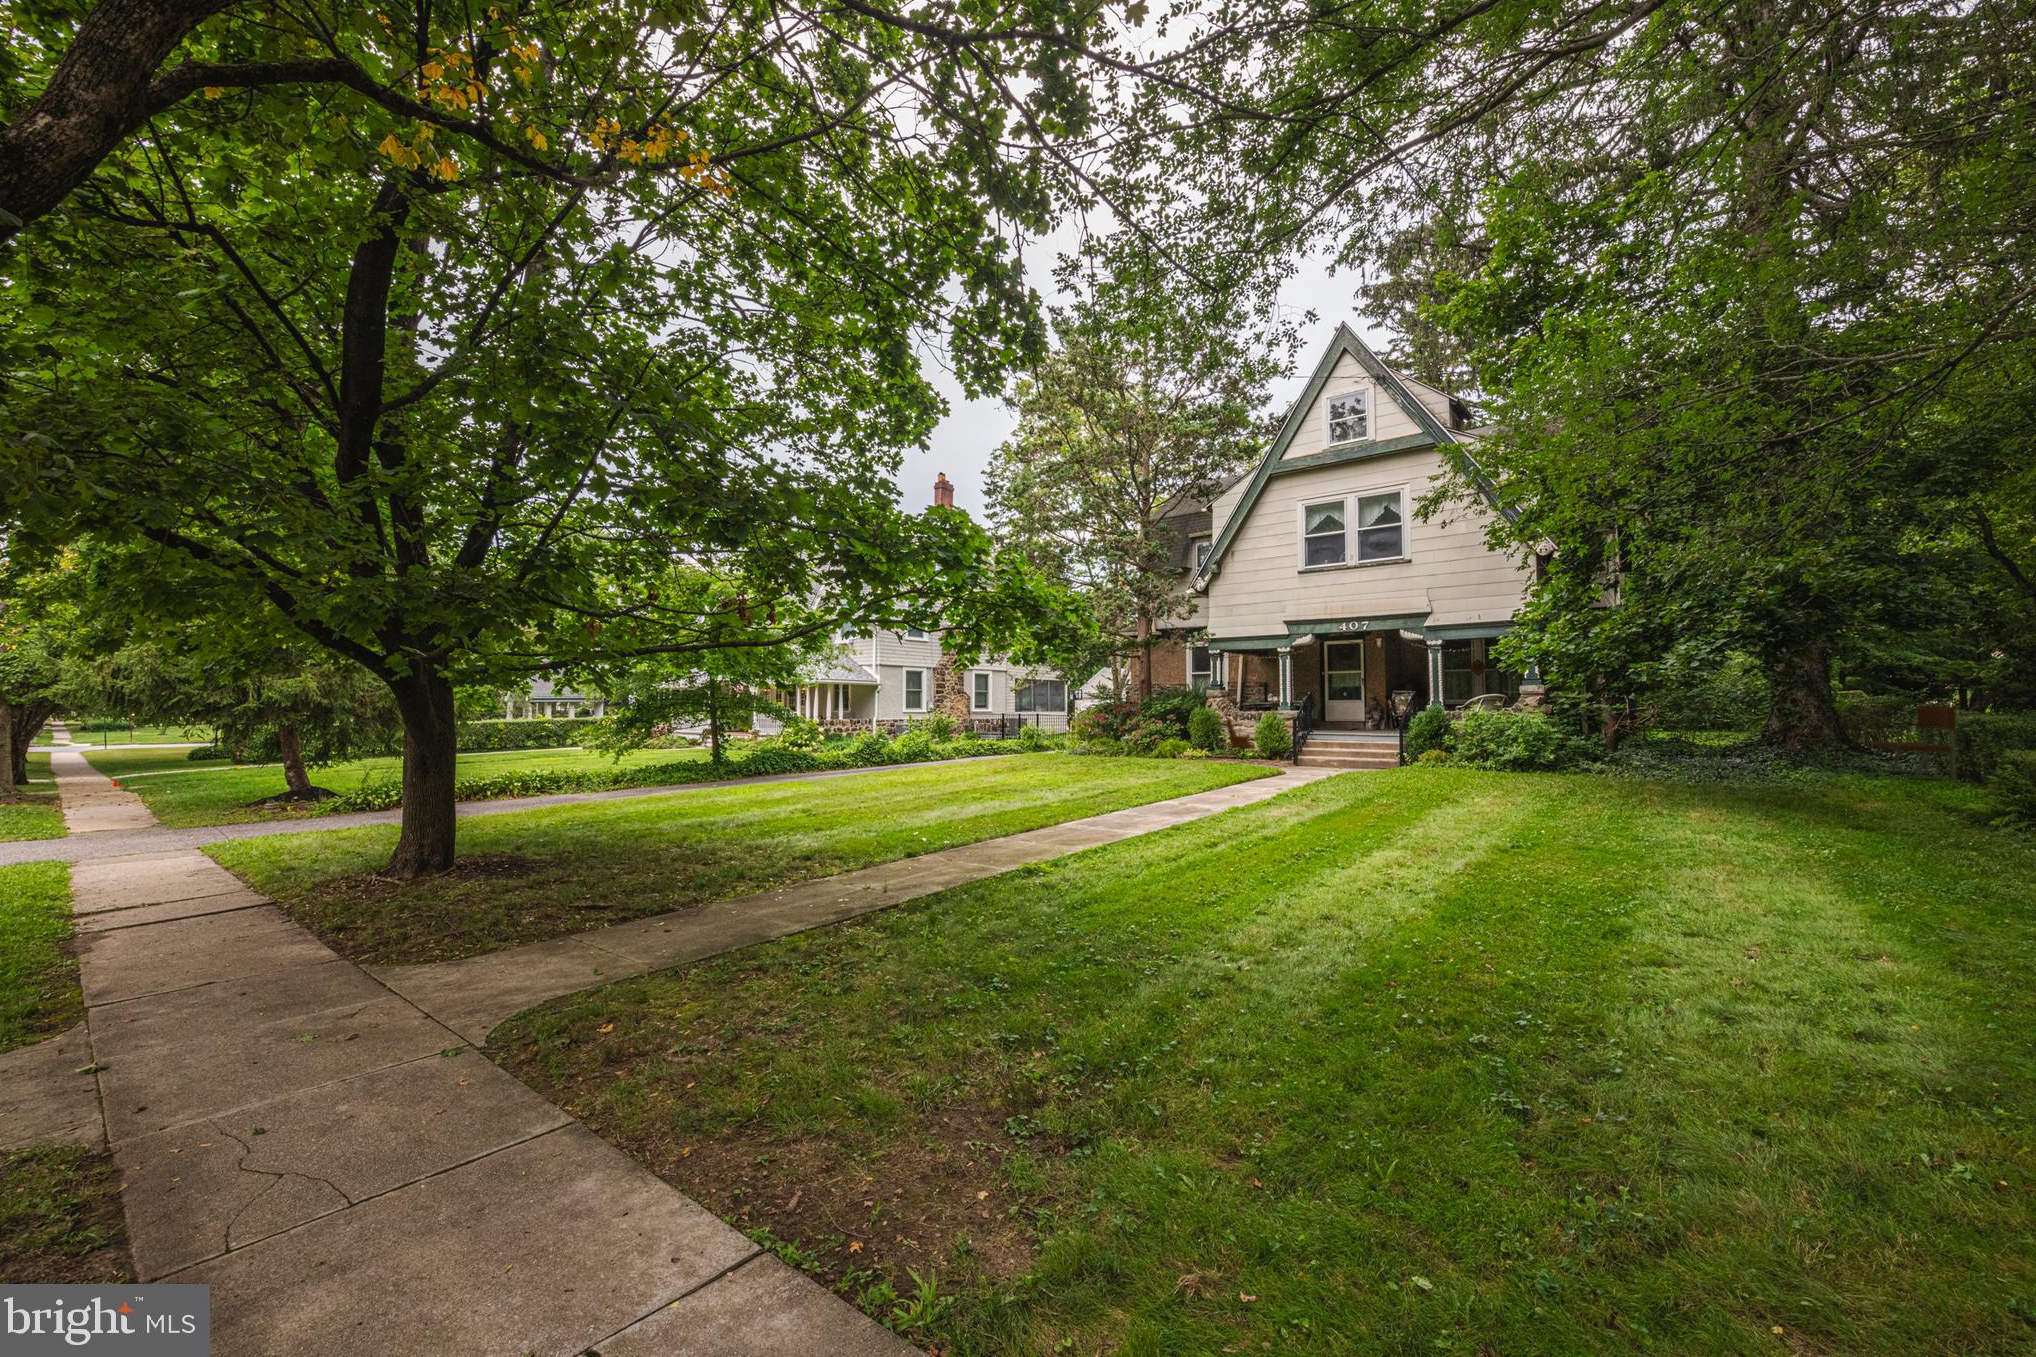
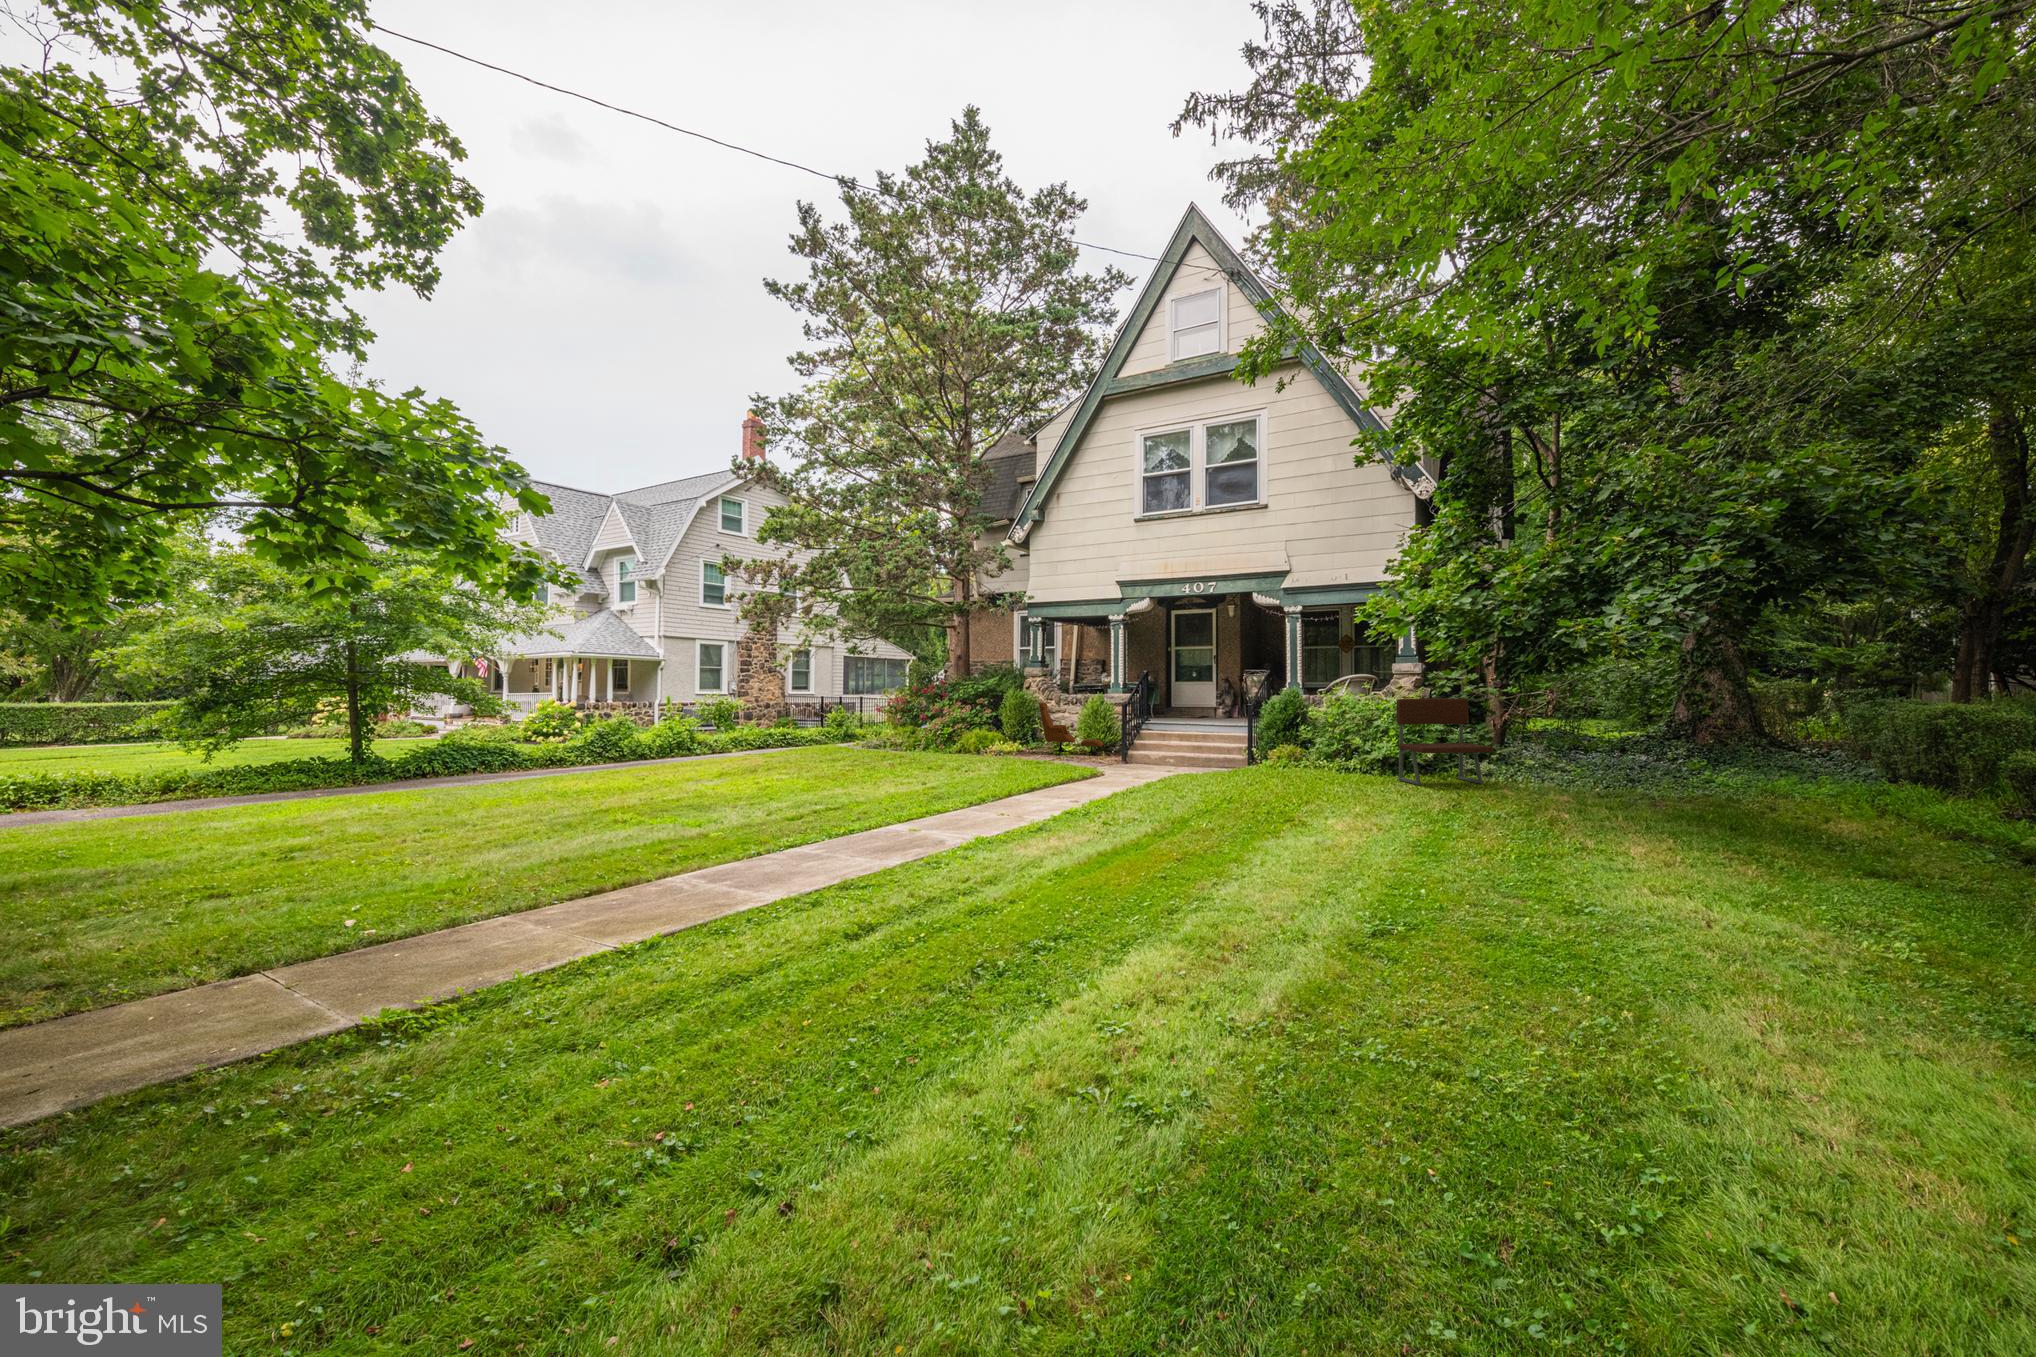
bench: present [1875,706,1957,780] -> present [1396,698,1494,785]

